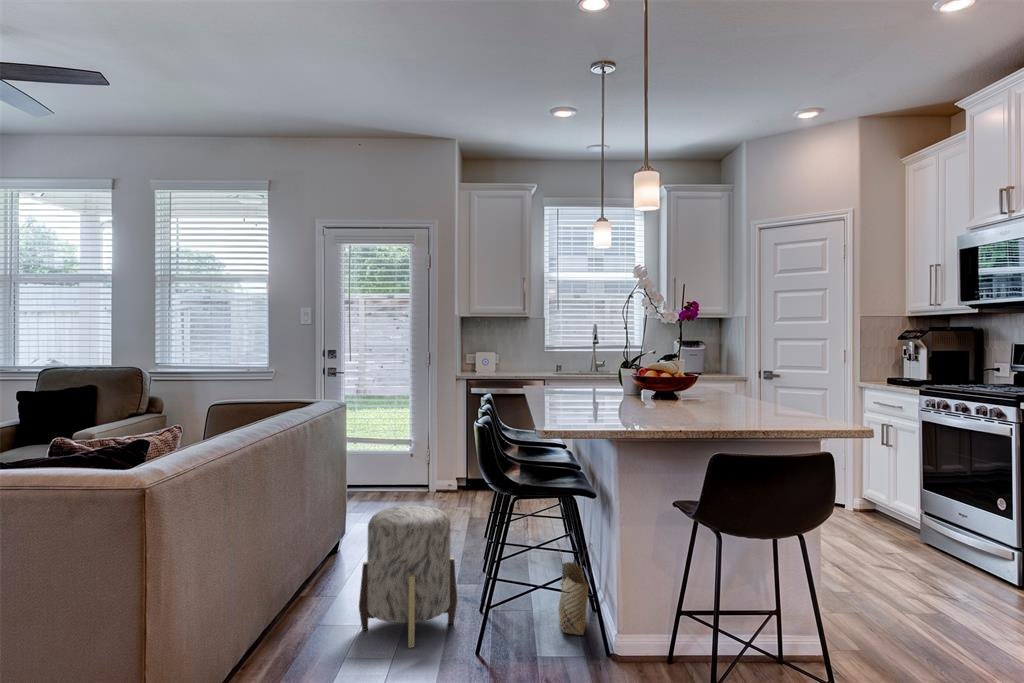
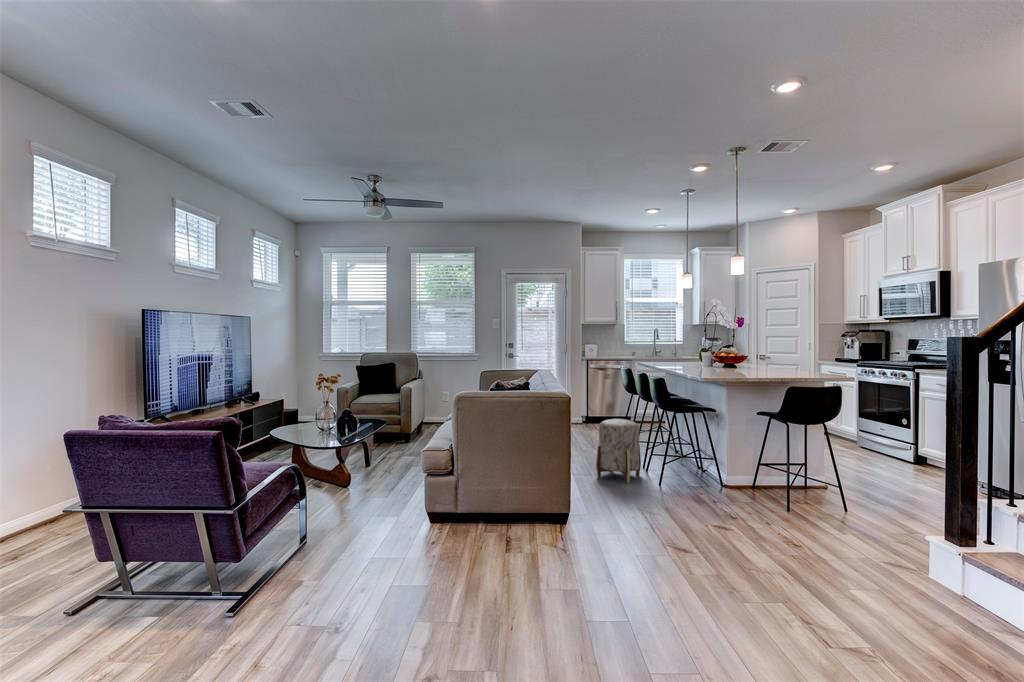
woven basket: present [558,543,592,635] -> none [688,436,709,479]

